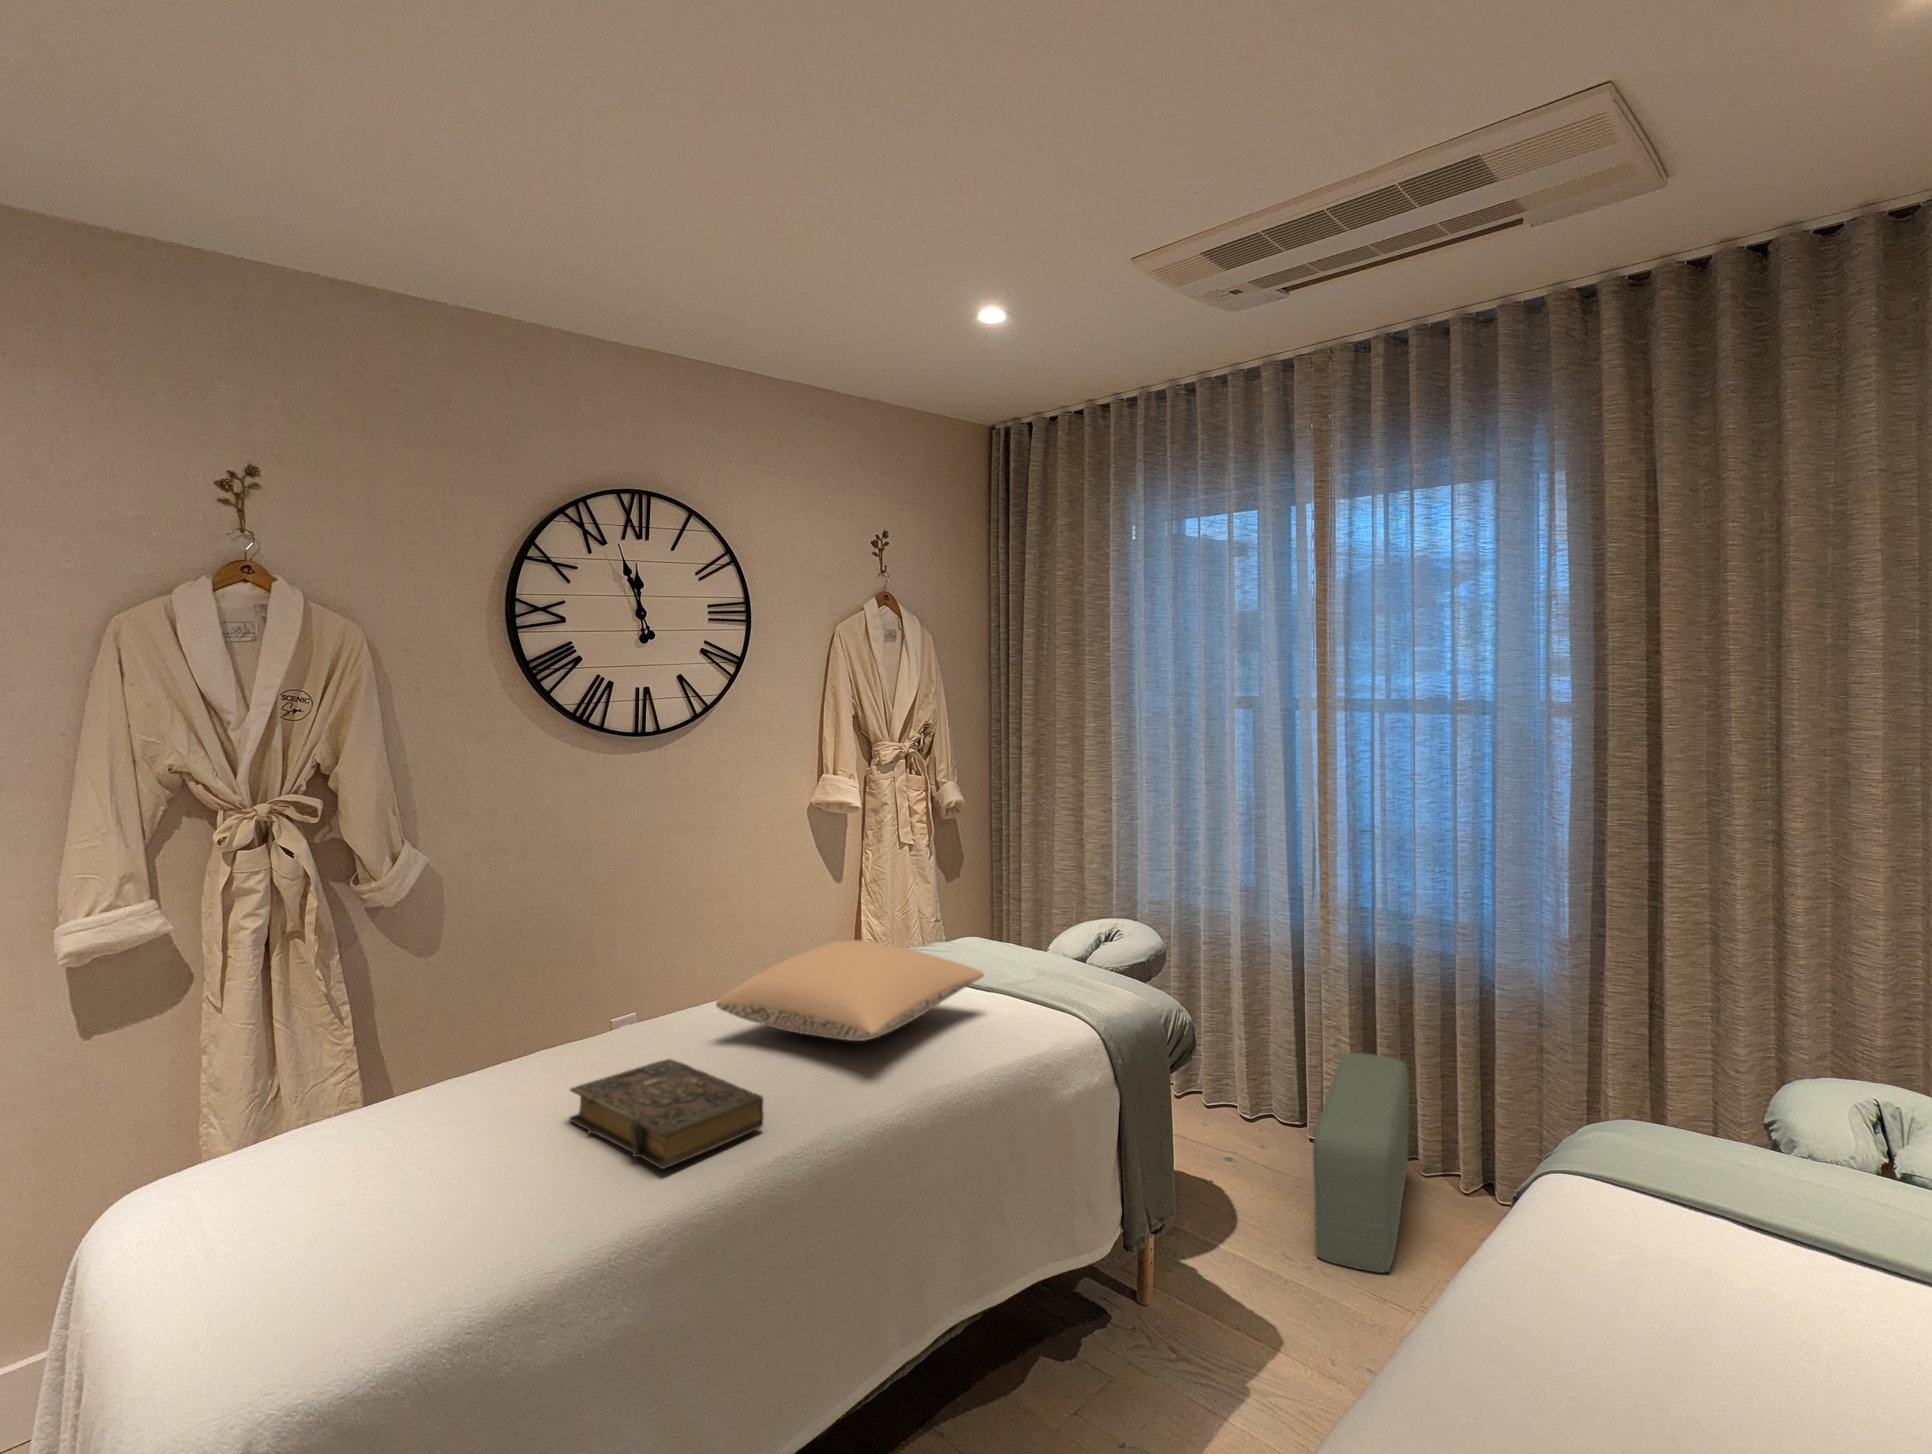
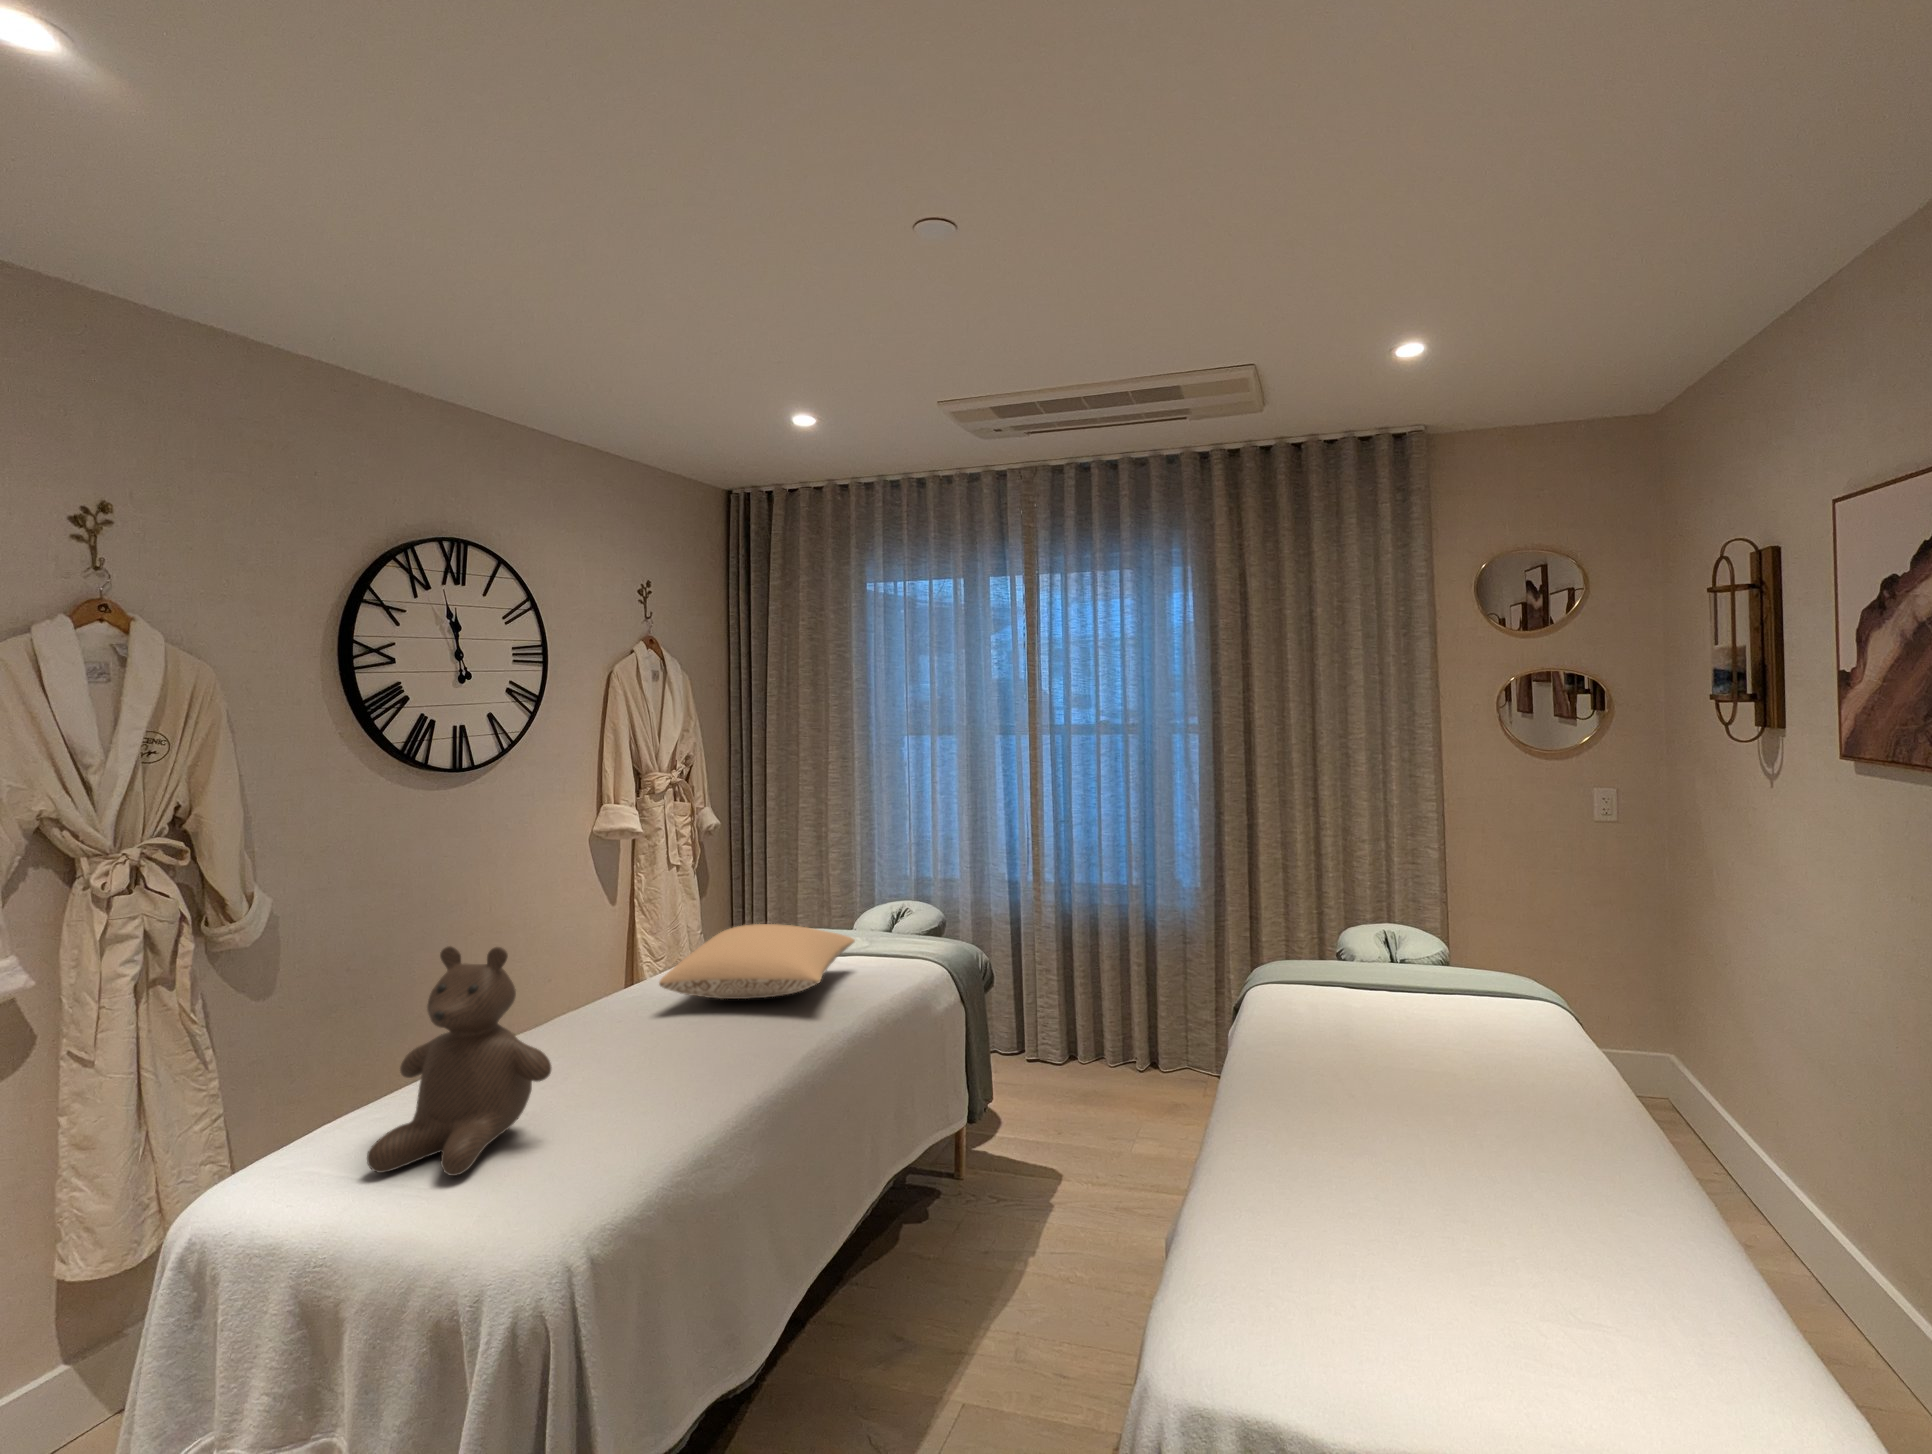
teddy bear: none [216,953,424,1241] -> present [367,946,552,1176]
pouf: present [1313,1053,1409,1273] -> none [1052,986,1117,1129]
book: present [569,1059,764,1169] -> none [600,1023,770,1084]

